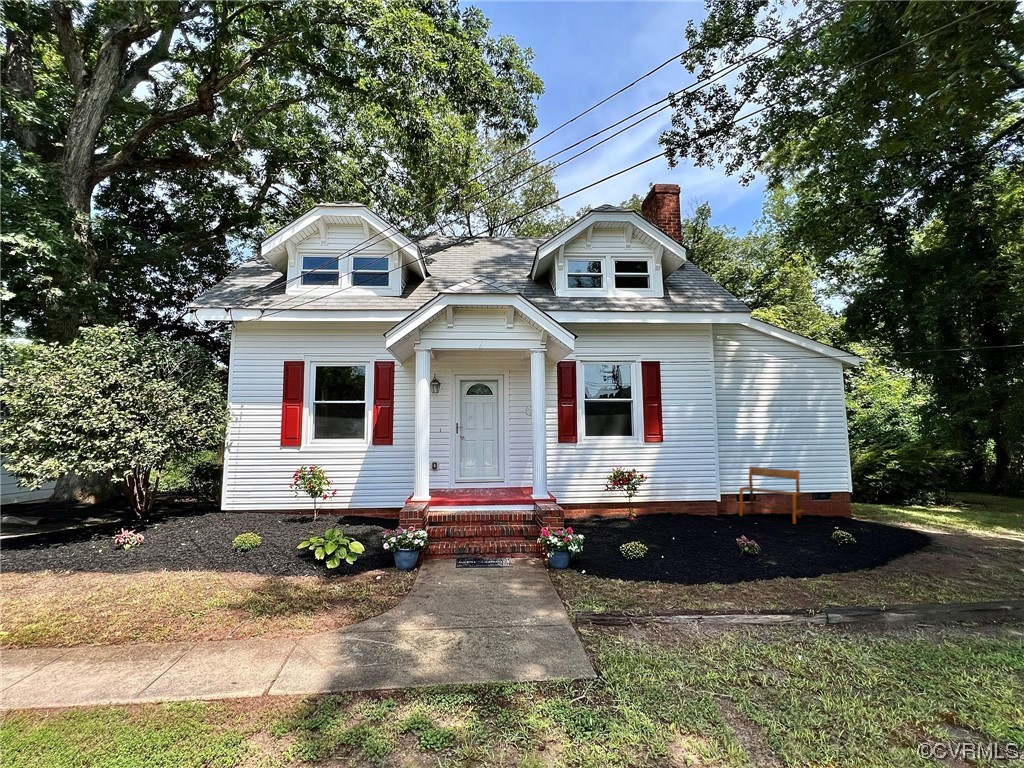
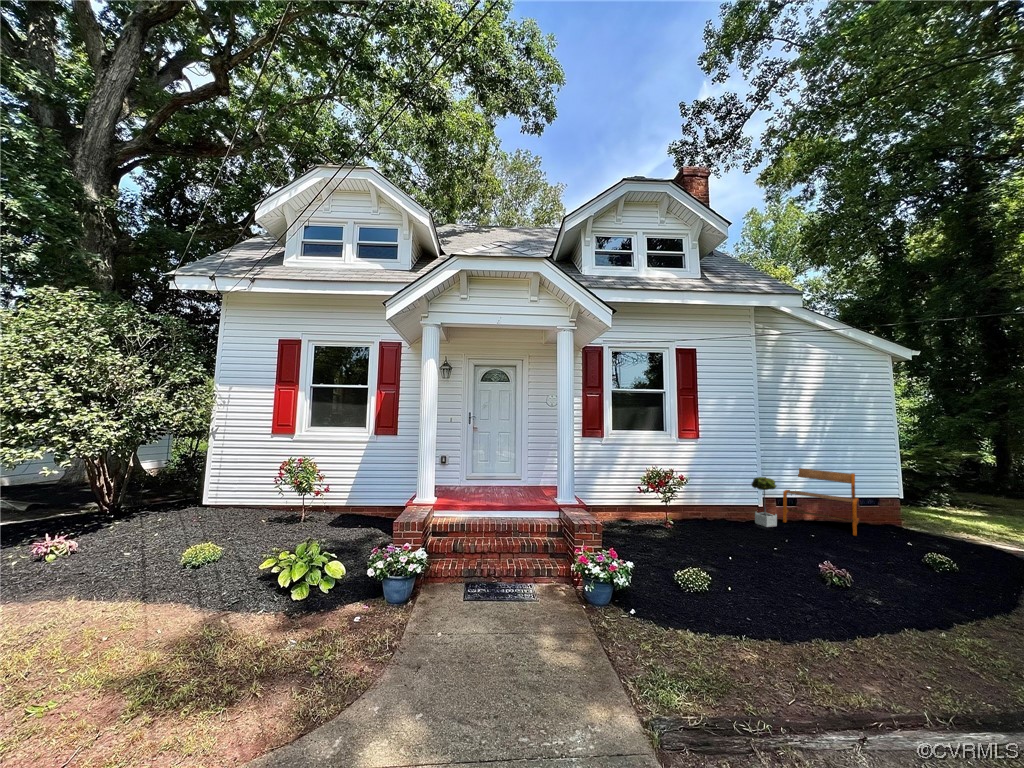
potted tree: none [709,475,731,519] -> present [752,477,777,527]

